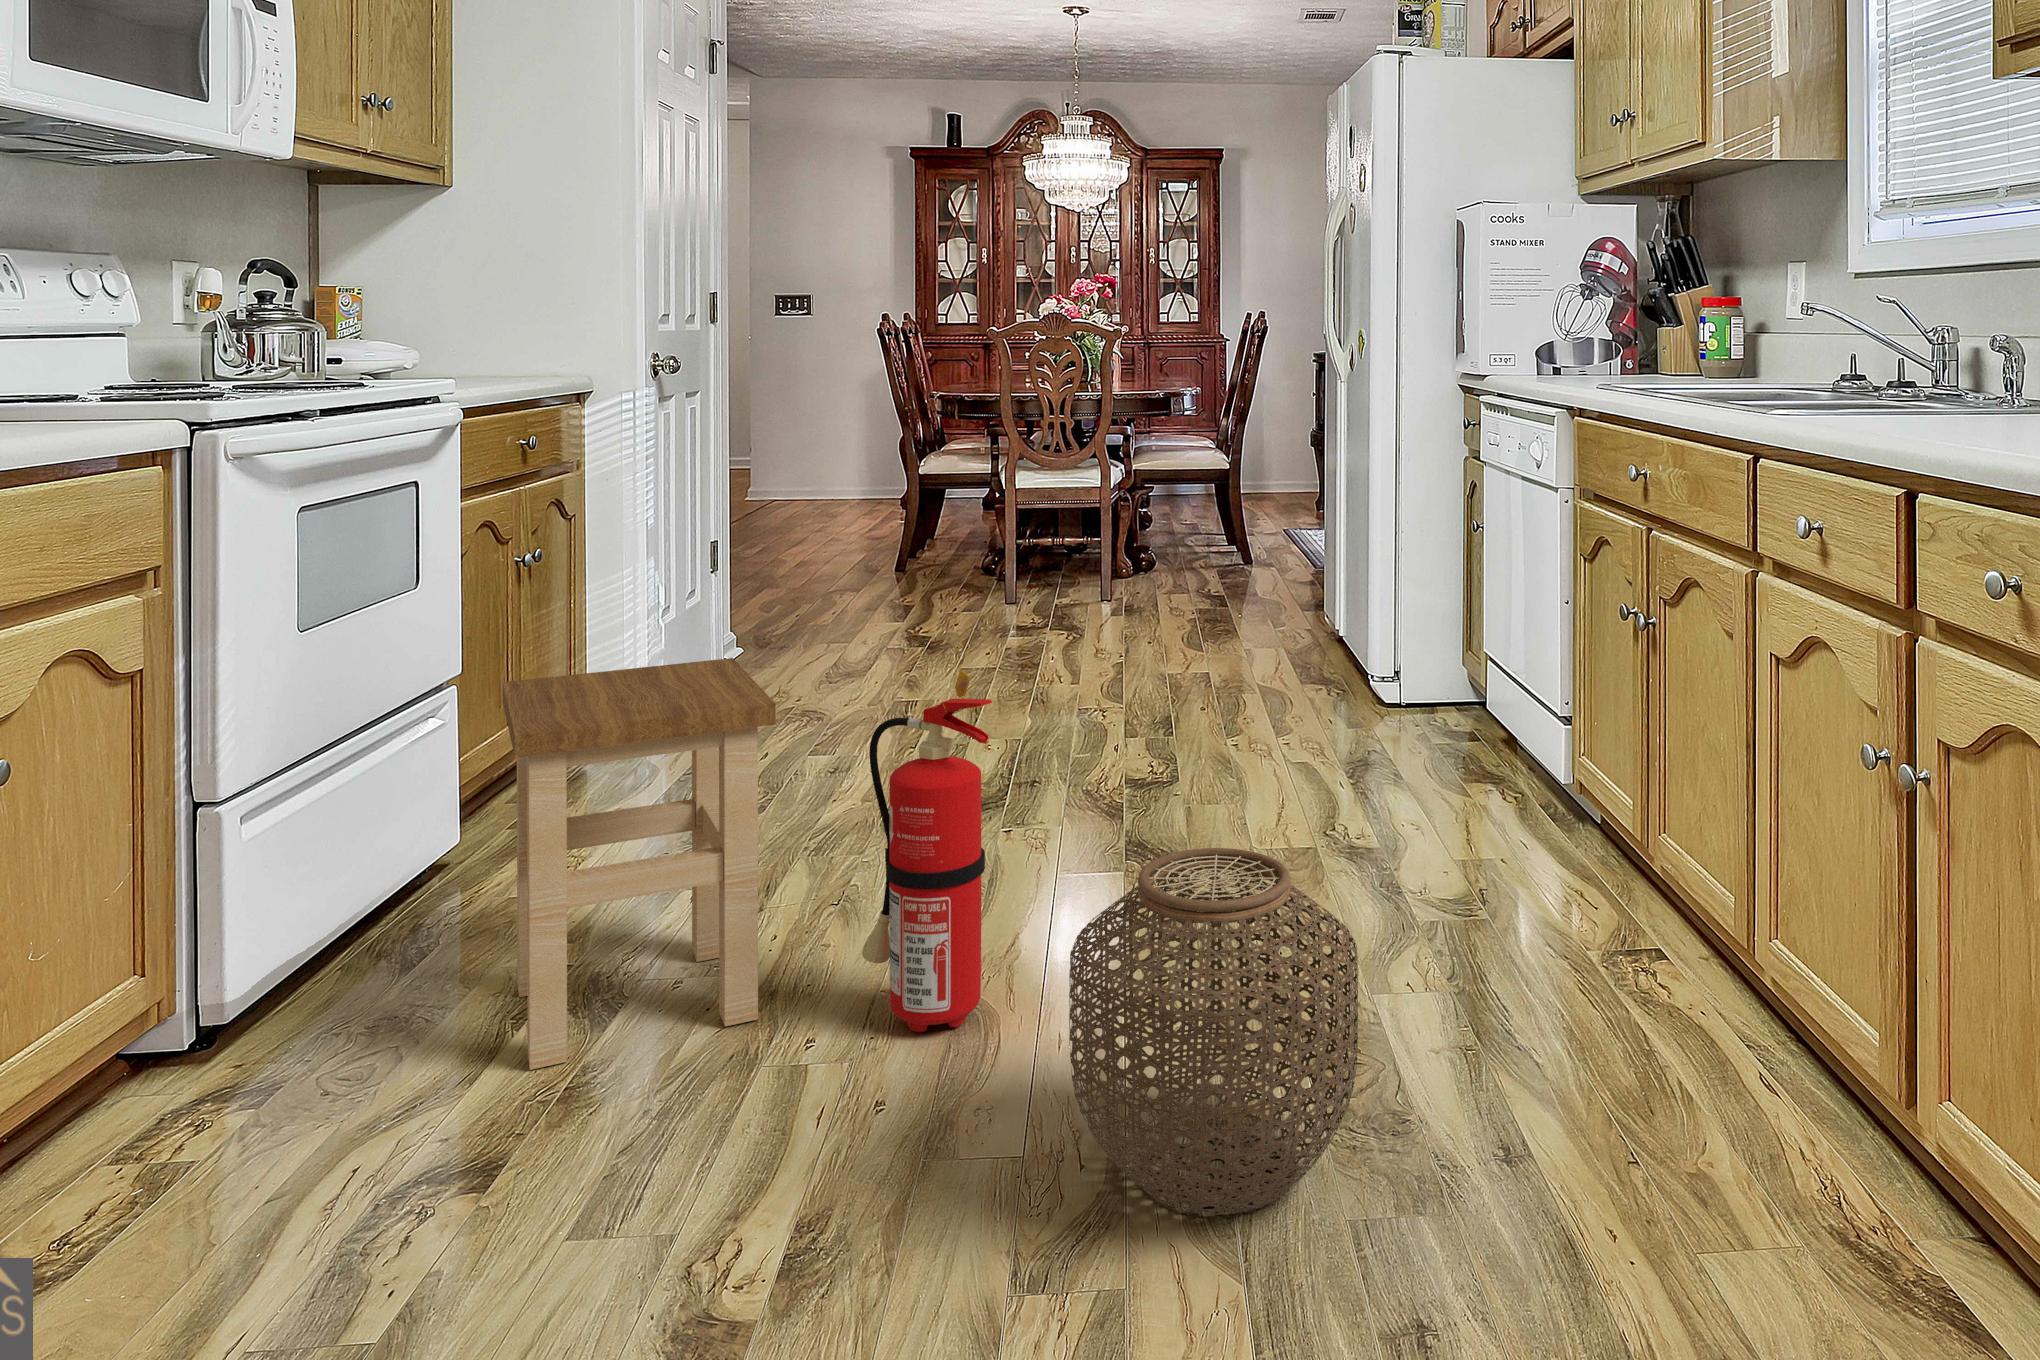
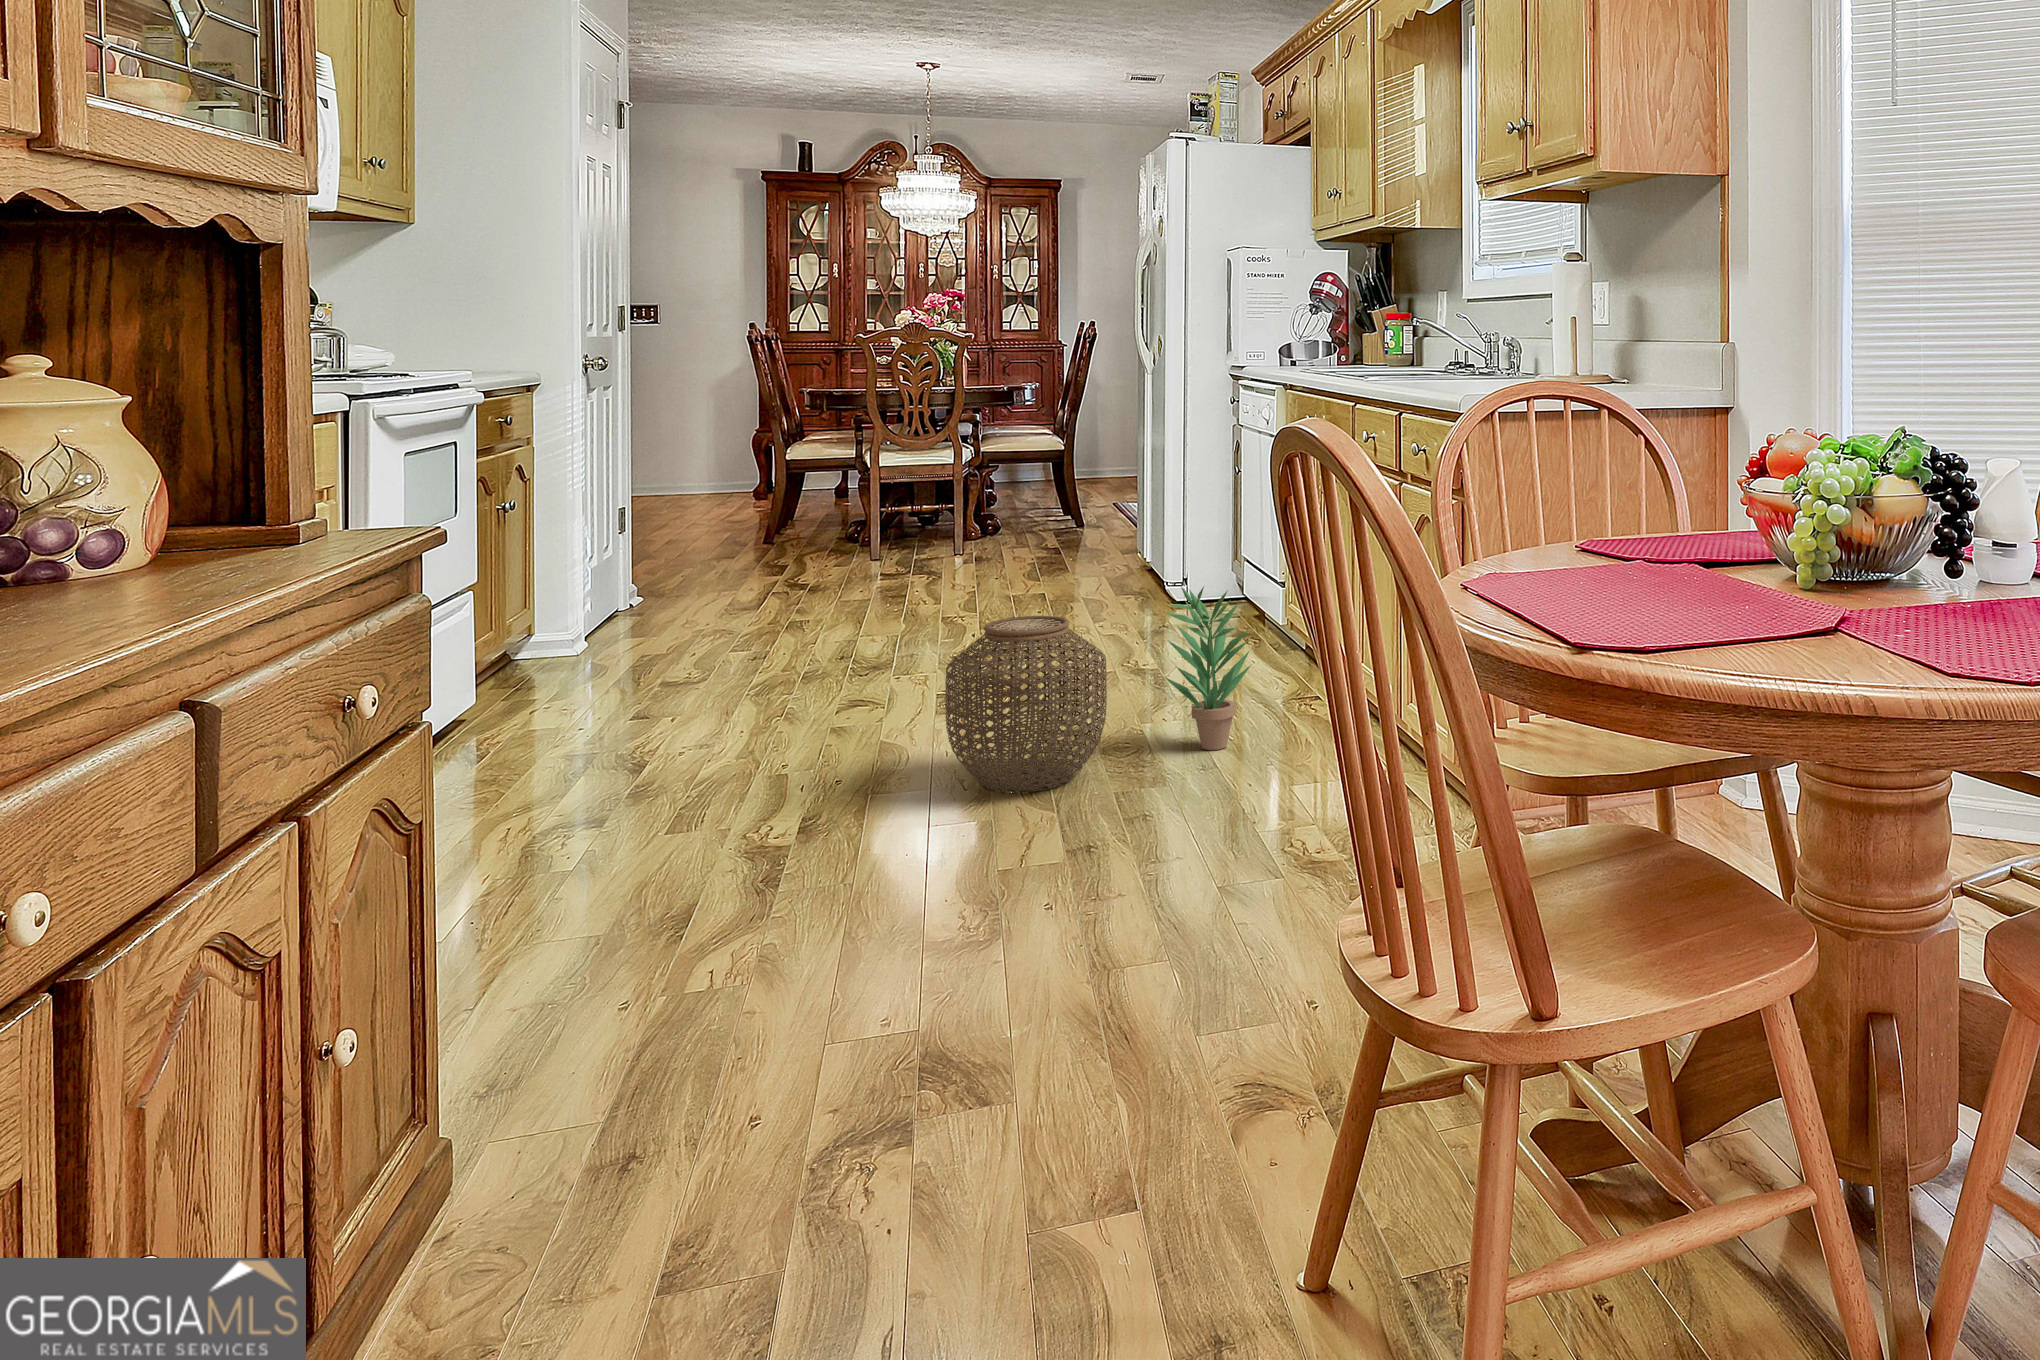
stool: present [503,658,776,1070] -> none [552,549,751,783]
fire extinguisher: present [862,670,992,1032] -> none [807,538,893,752]
potted plant: none [1452,796,1615,1110] -> present [1165,587,1251,750]

